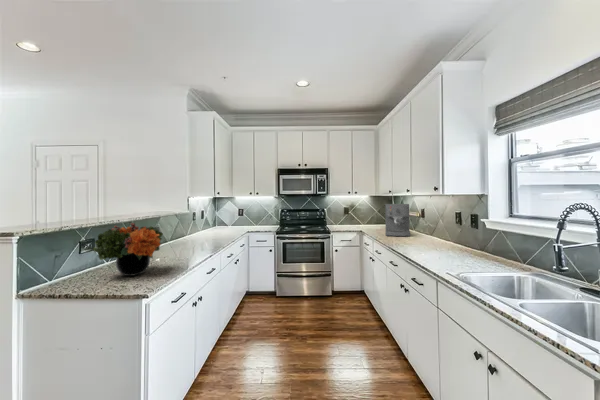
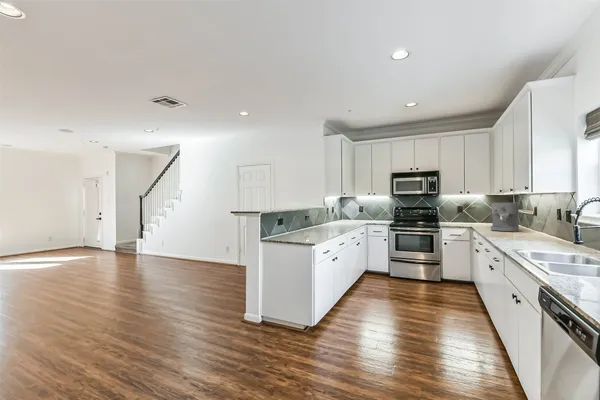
flower arrangement: present [93,223,163,276] -> none [287,210,319,238]

